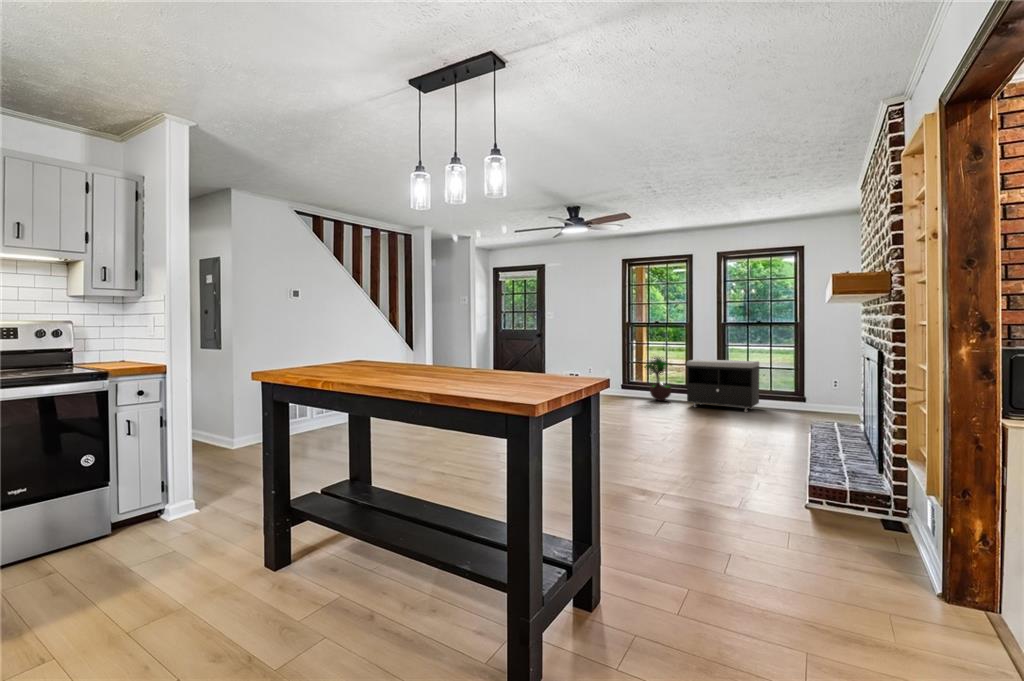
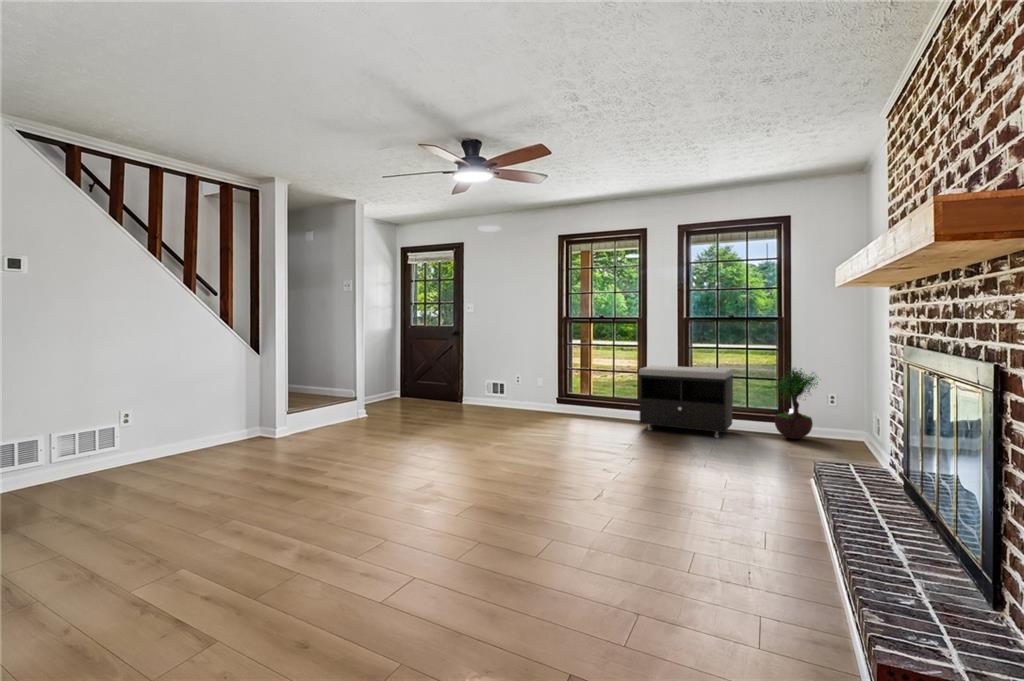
potted tree: present [644,357,671,401] -> present [775,368,818,439]

